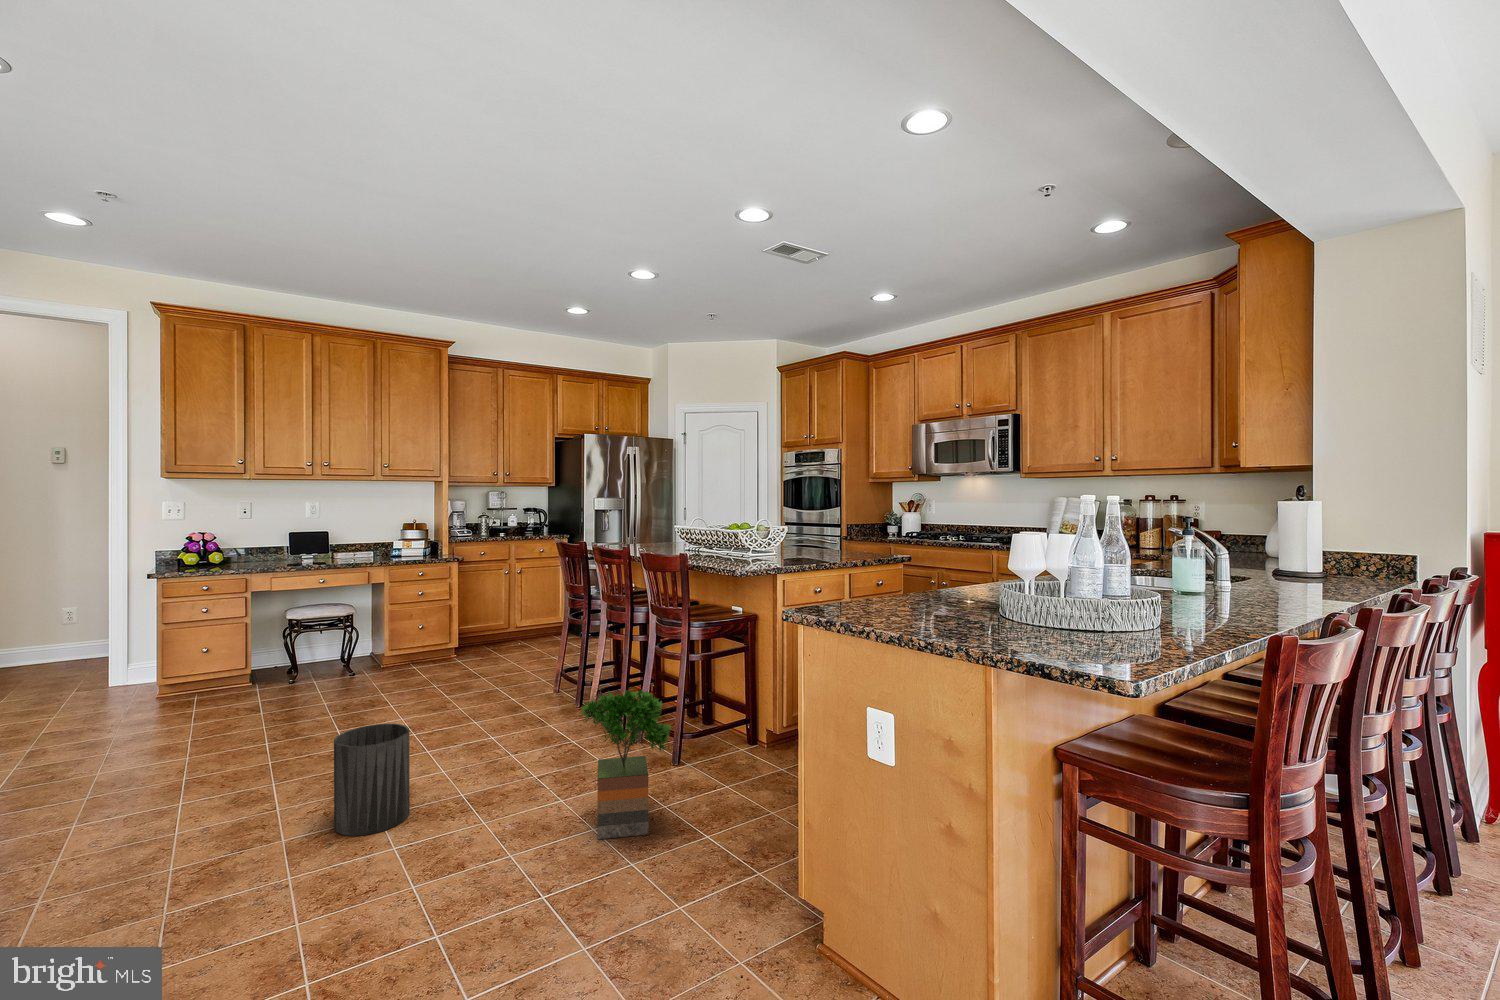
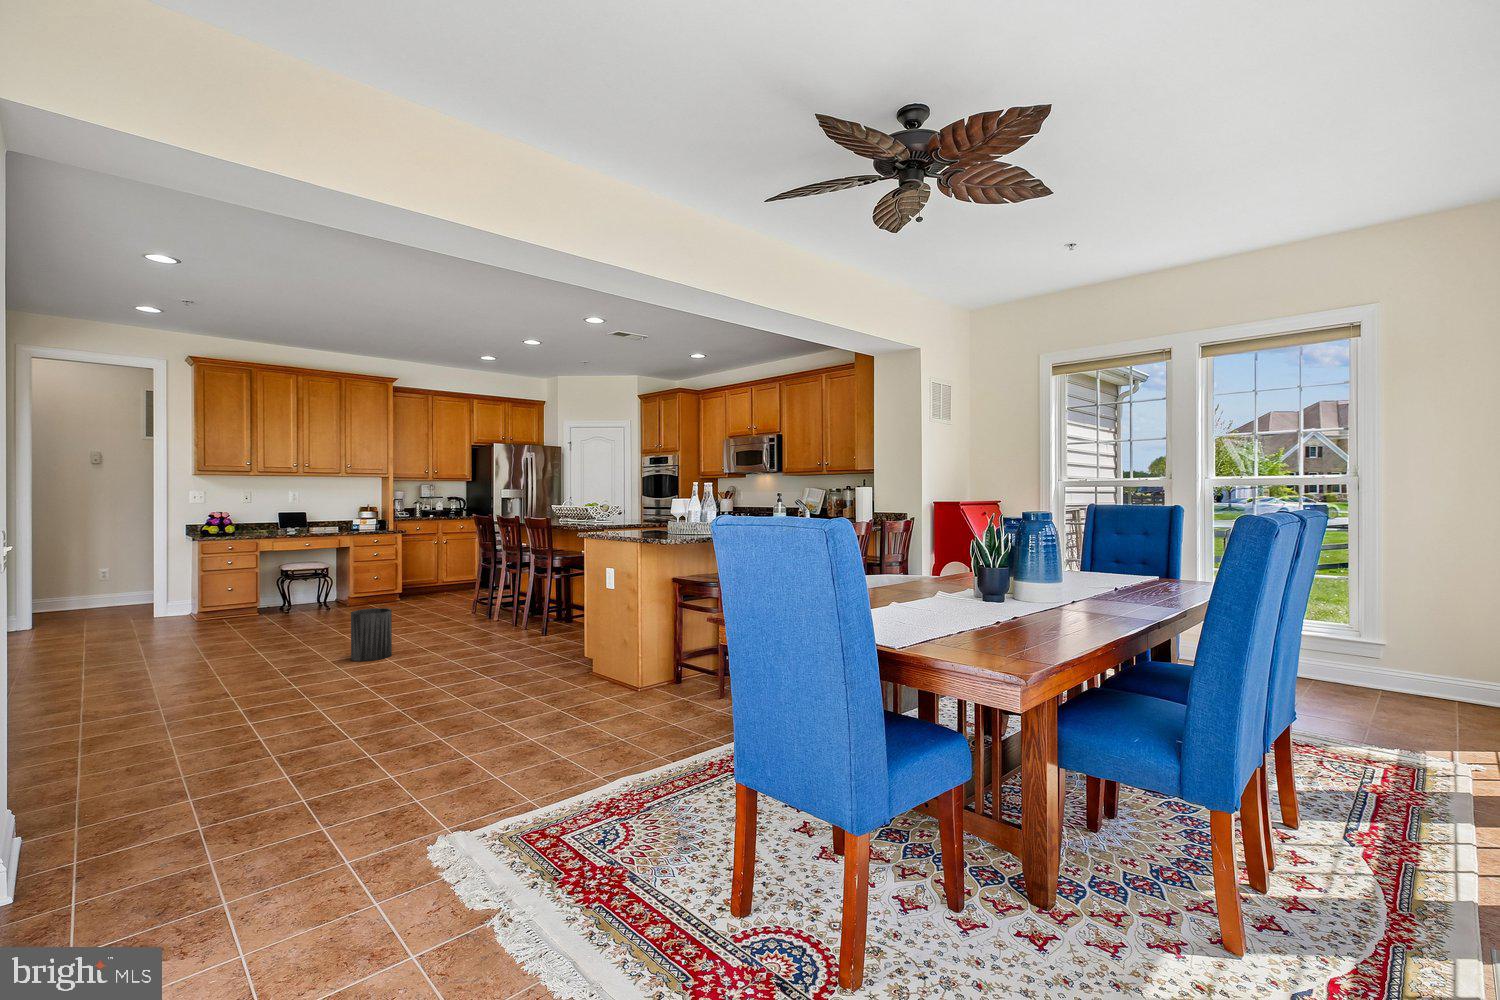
potted tree: present [581,690,670,839] -> none [486,585,536,658]

